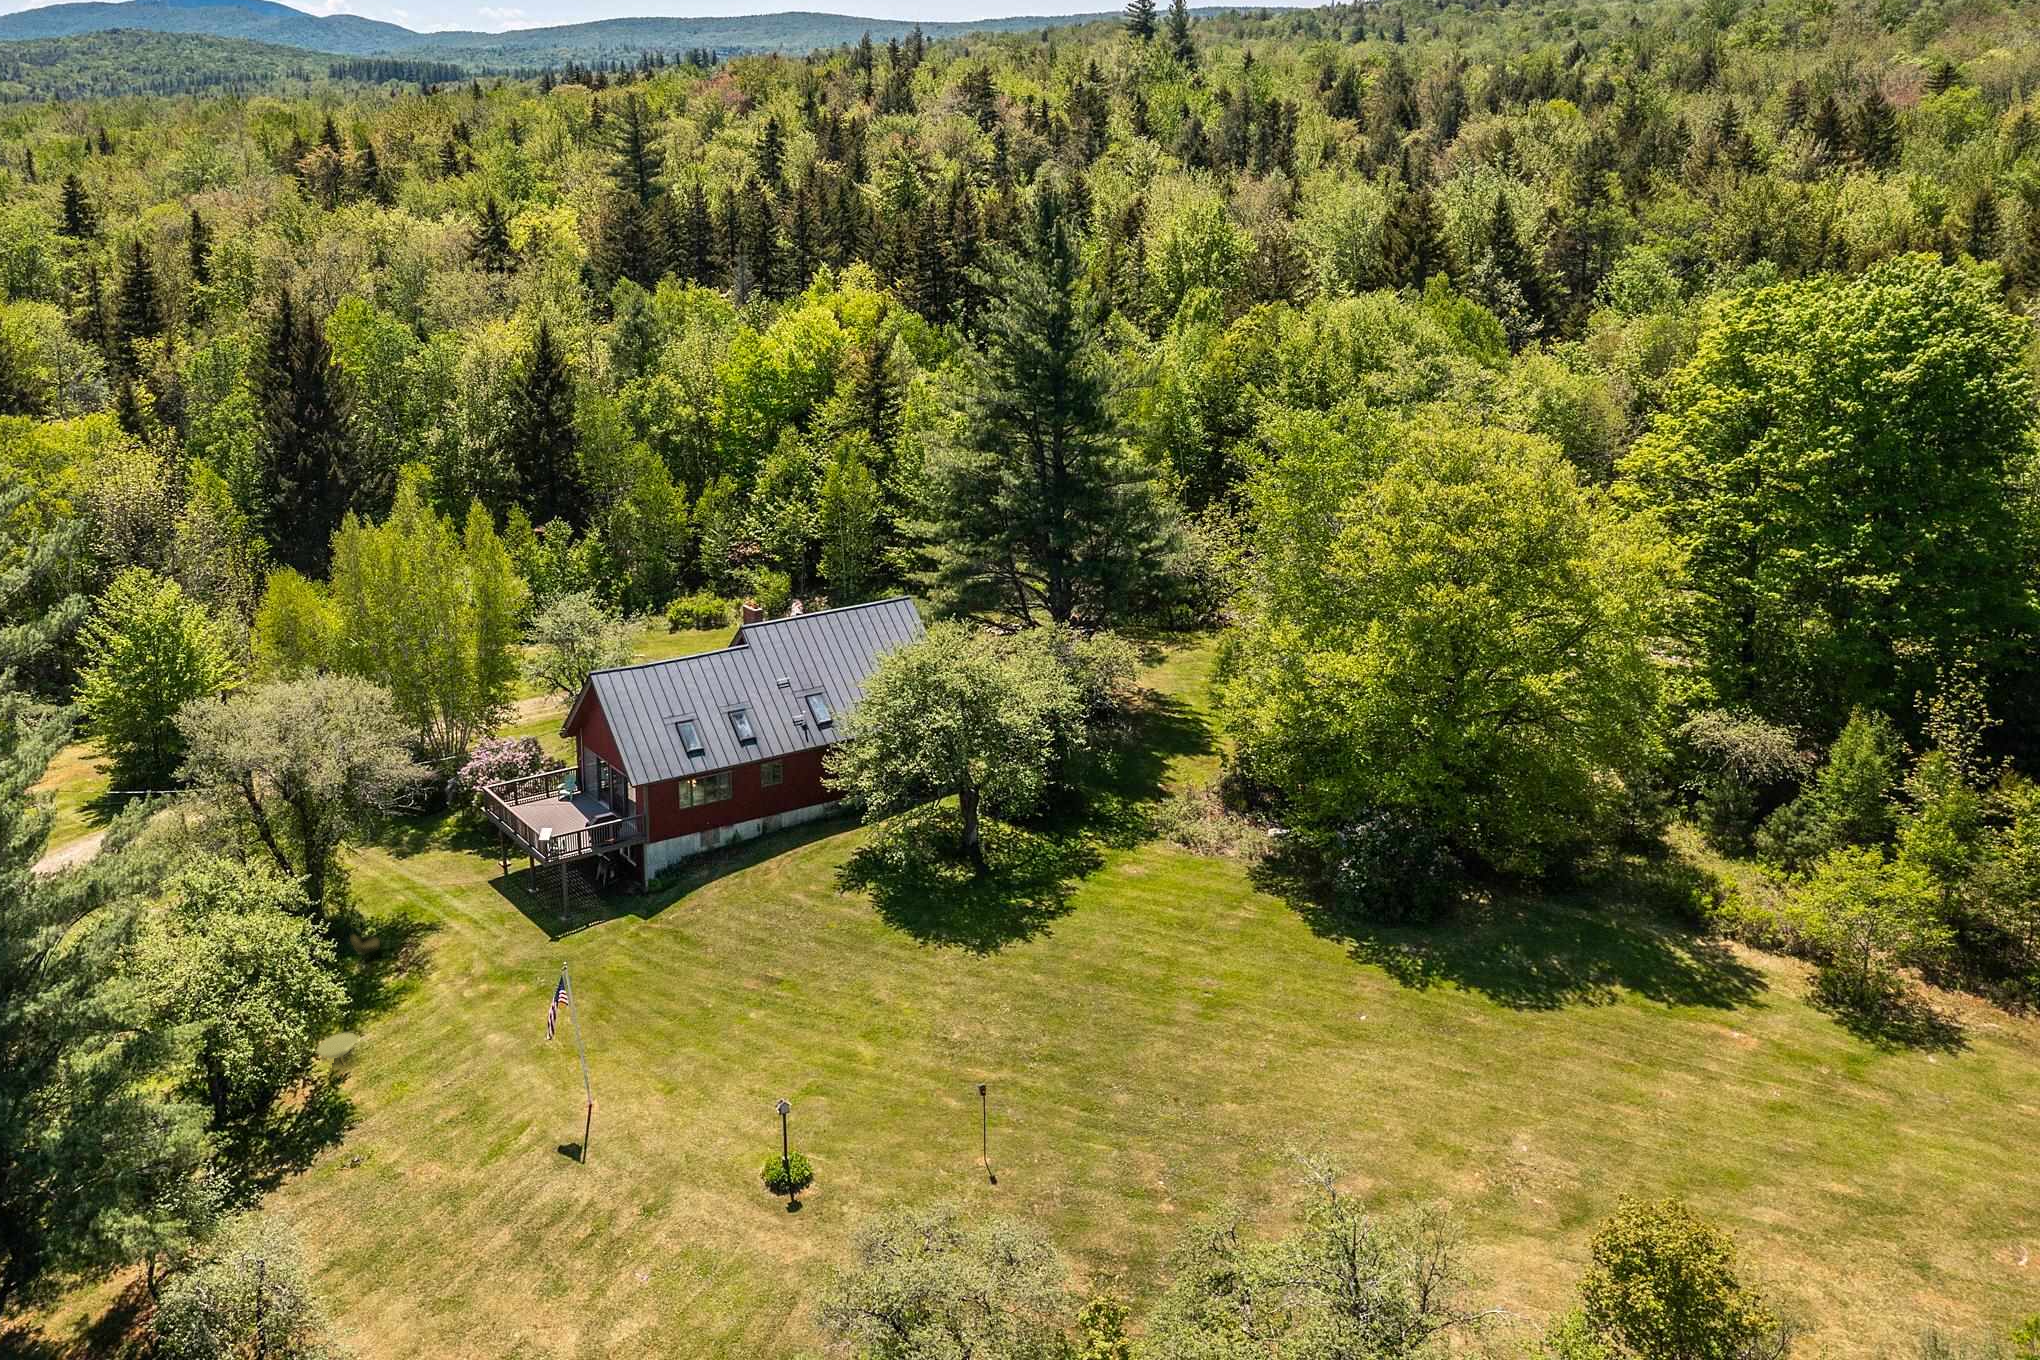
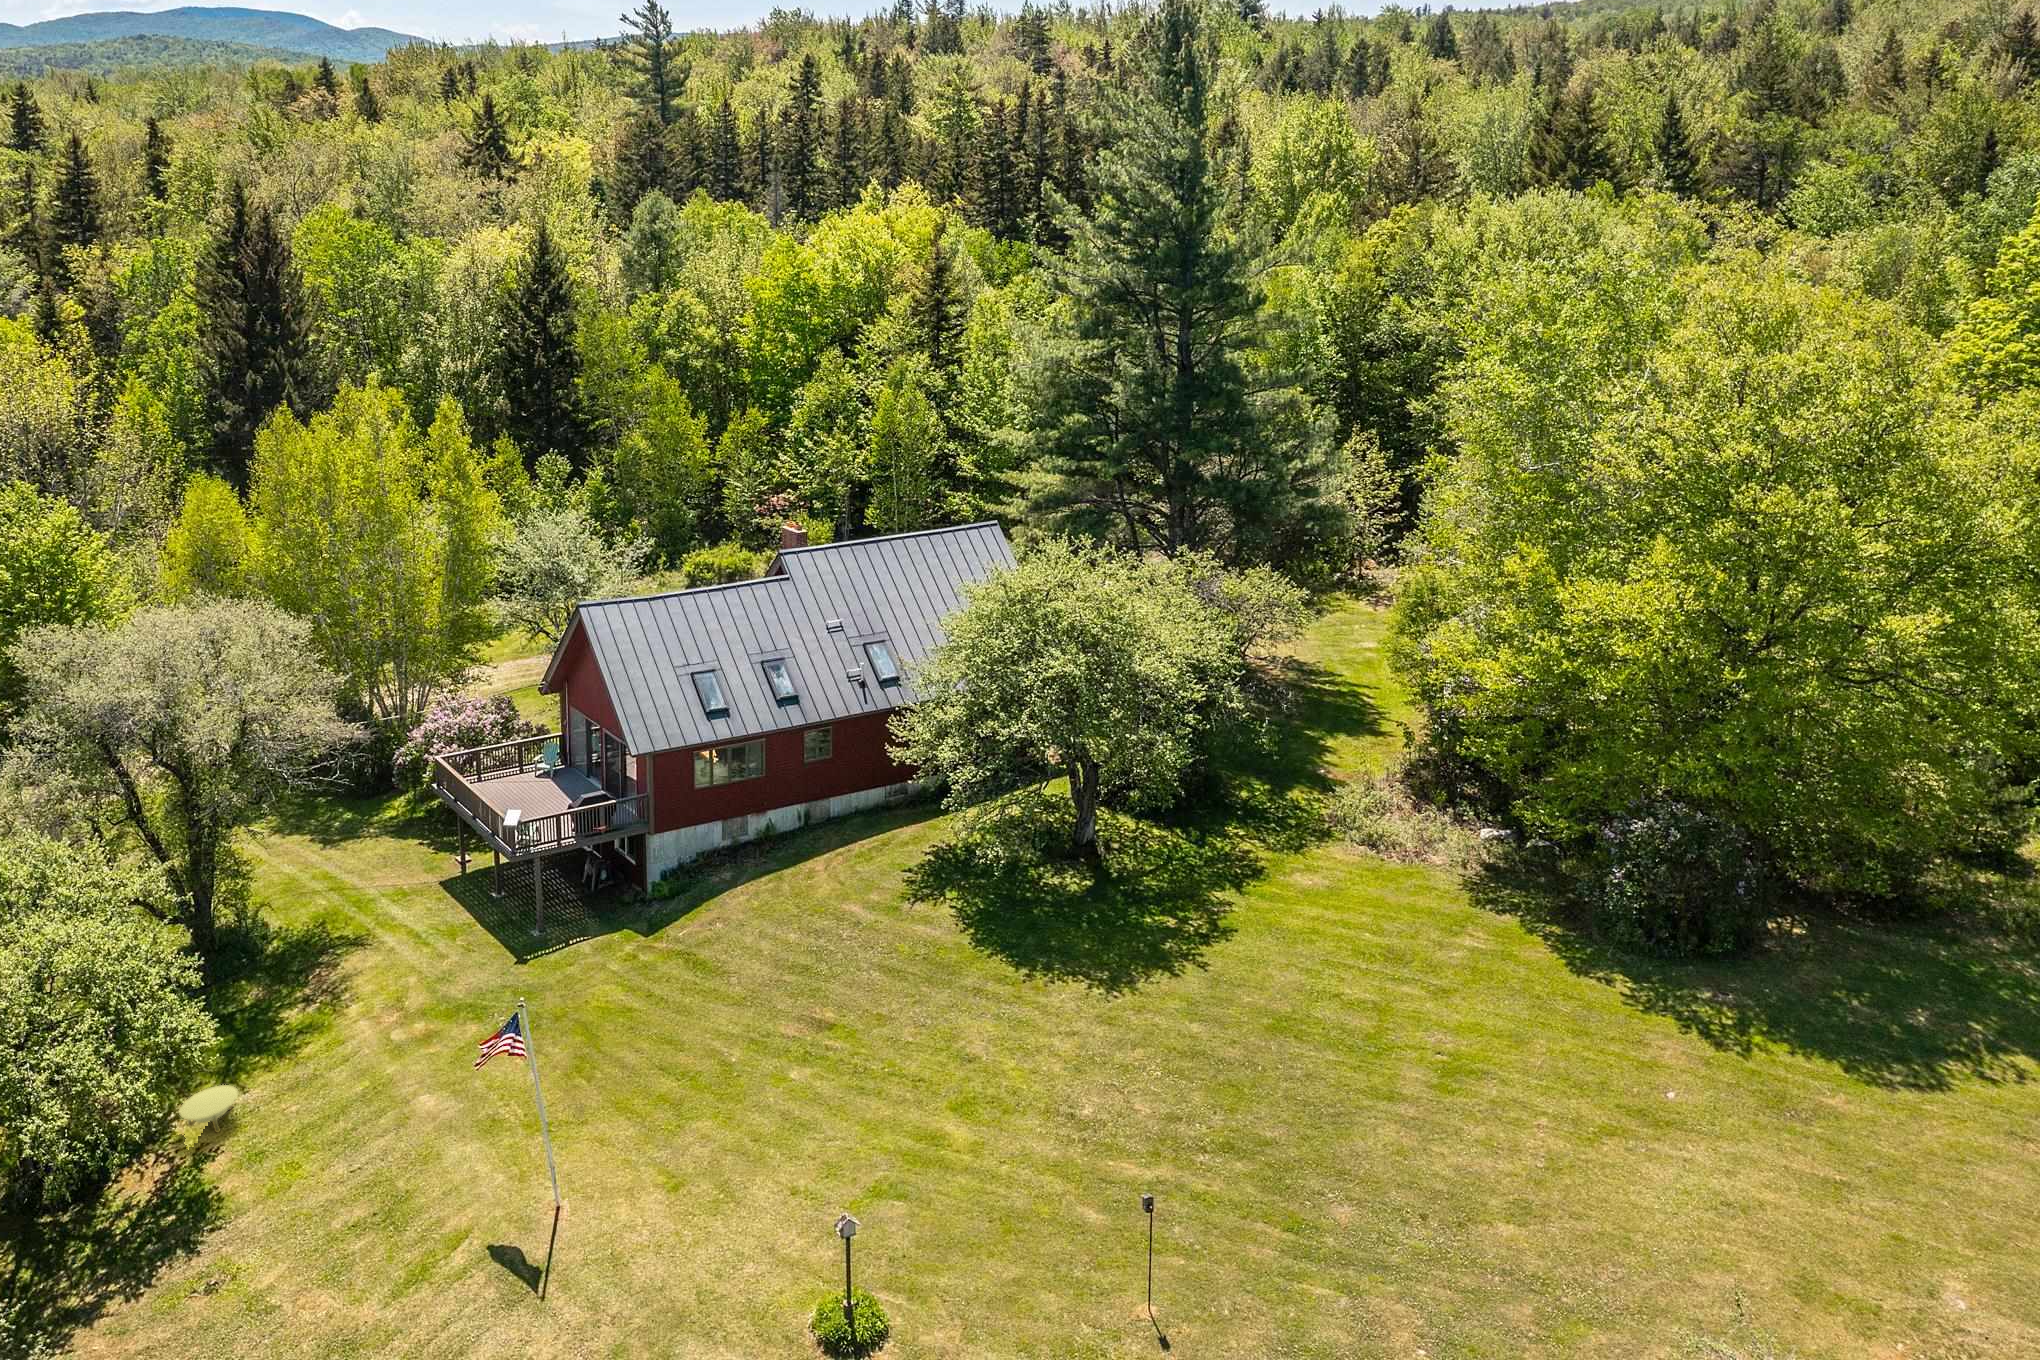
lounge chair: present [350,935,380,955] -> none [247,946,288,990]

